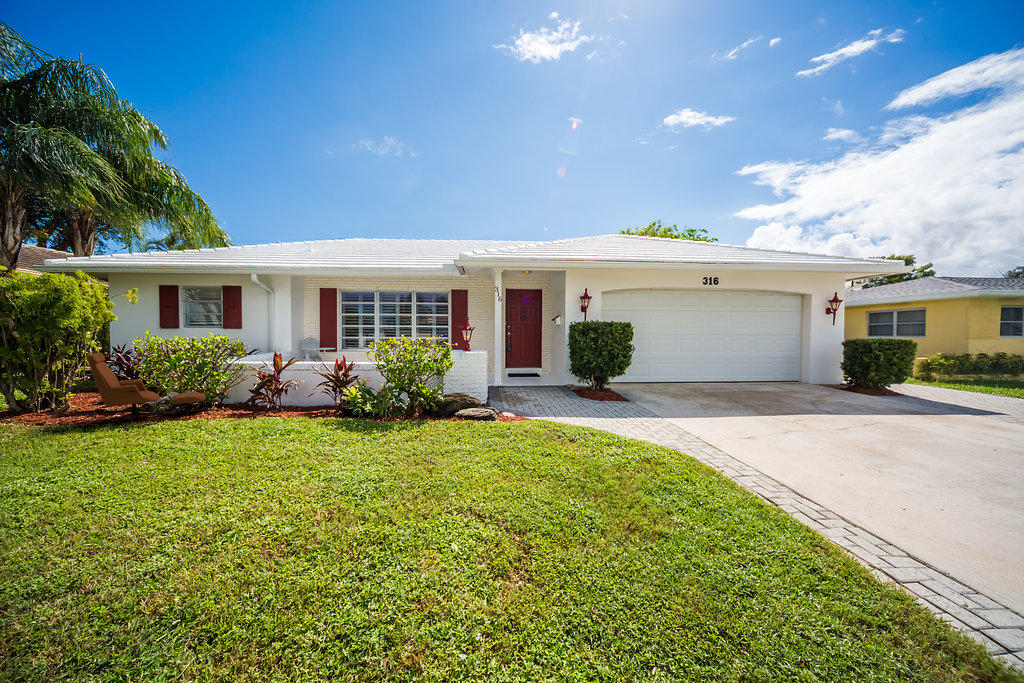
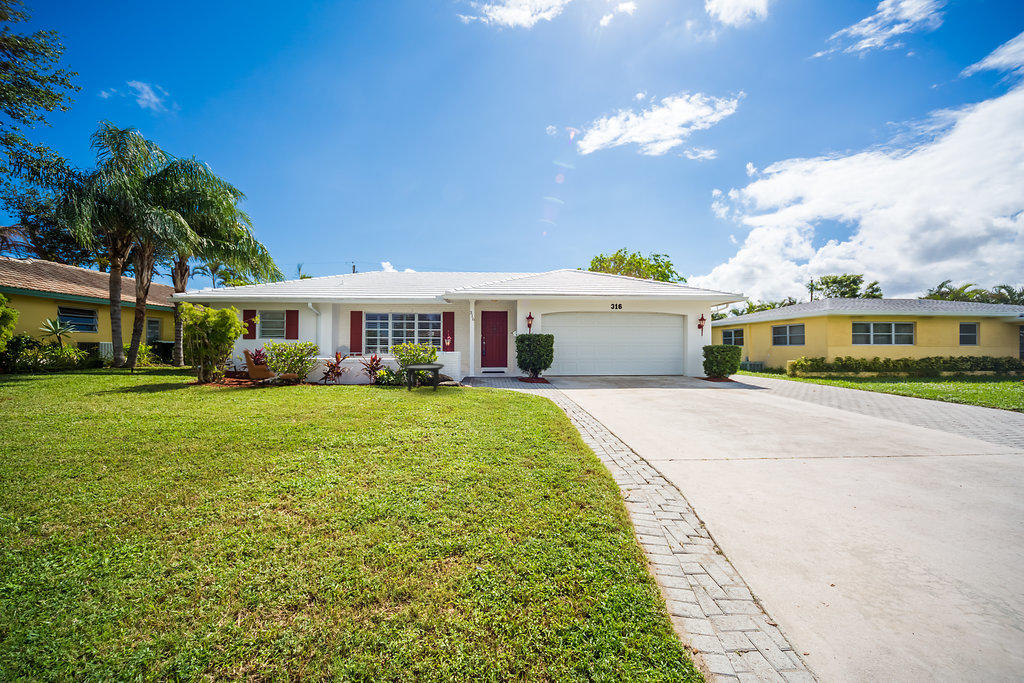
round table: none [388,375,463,431] -> present [404,363,444,391]

